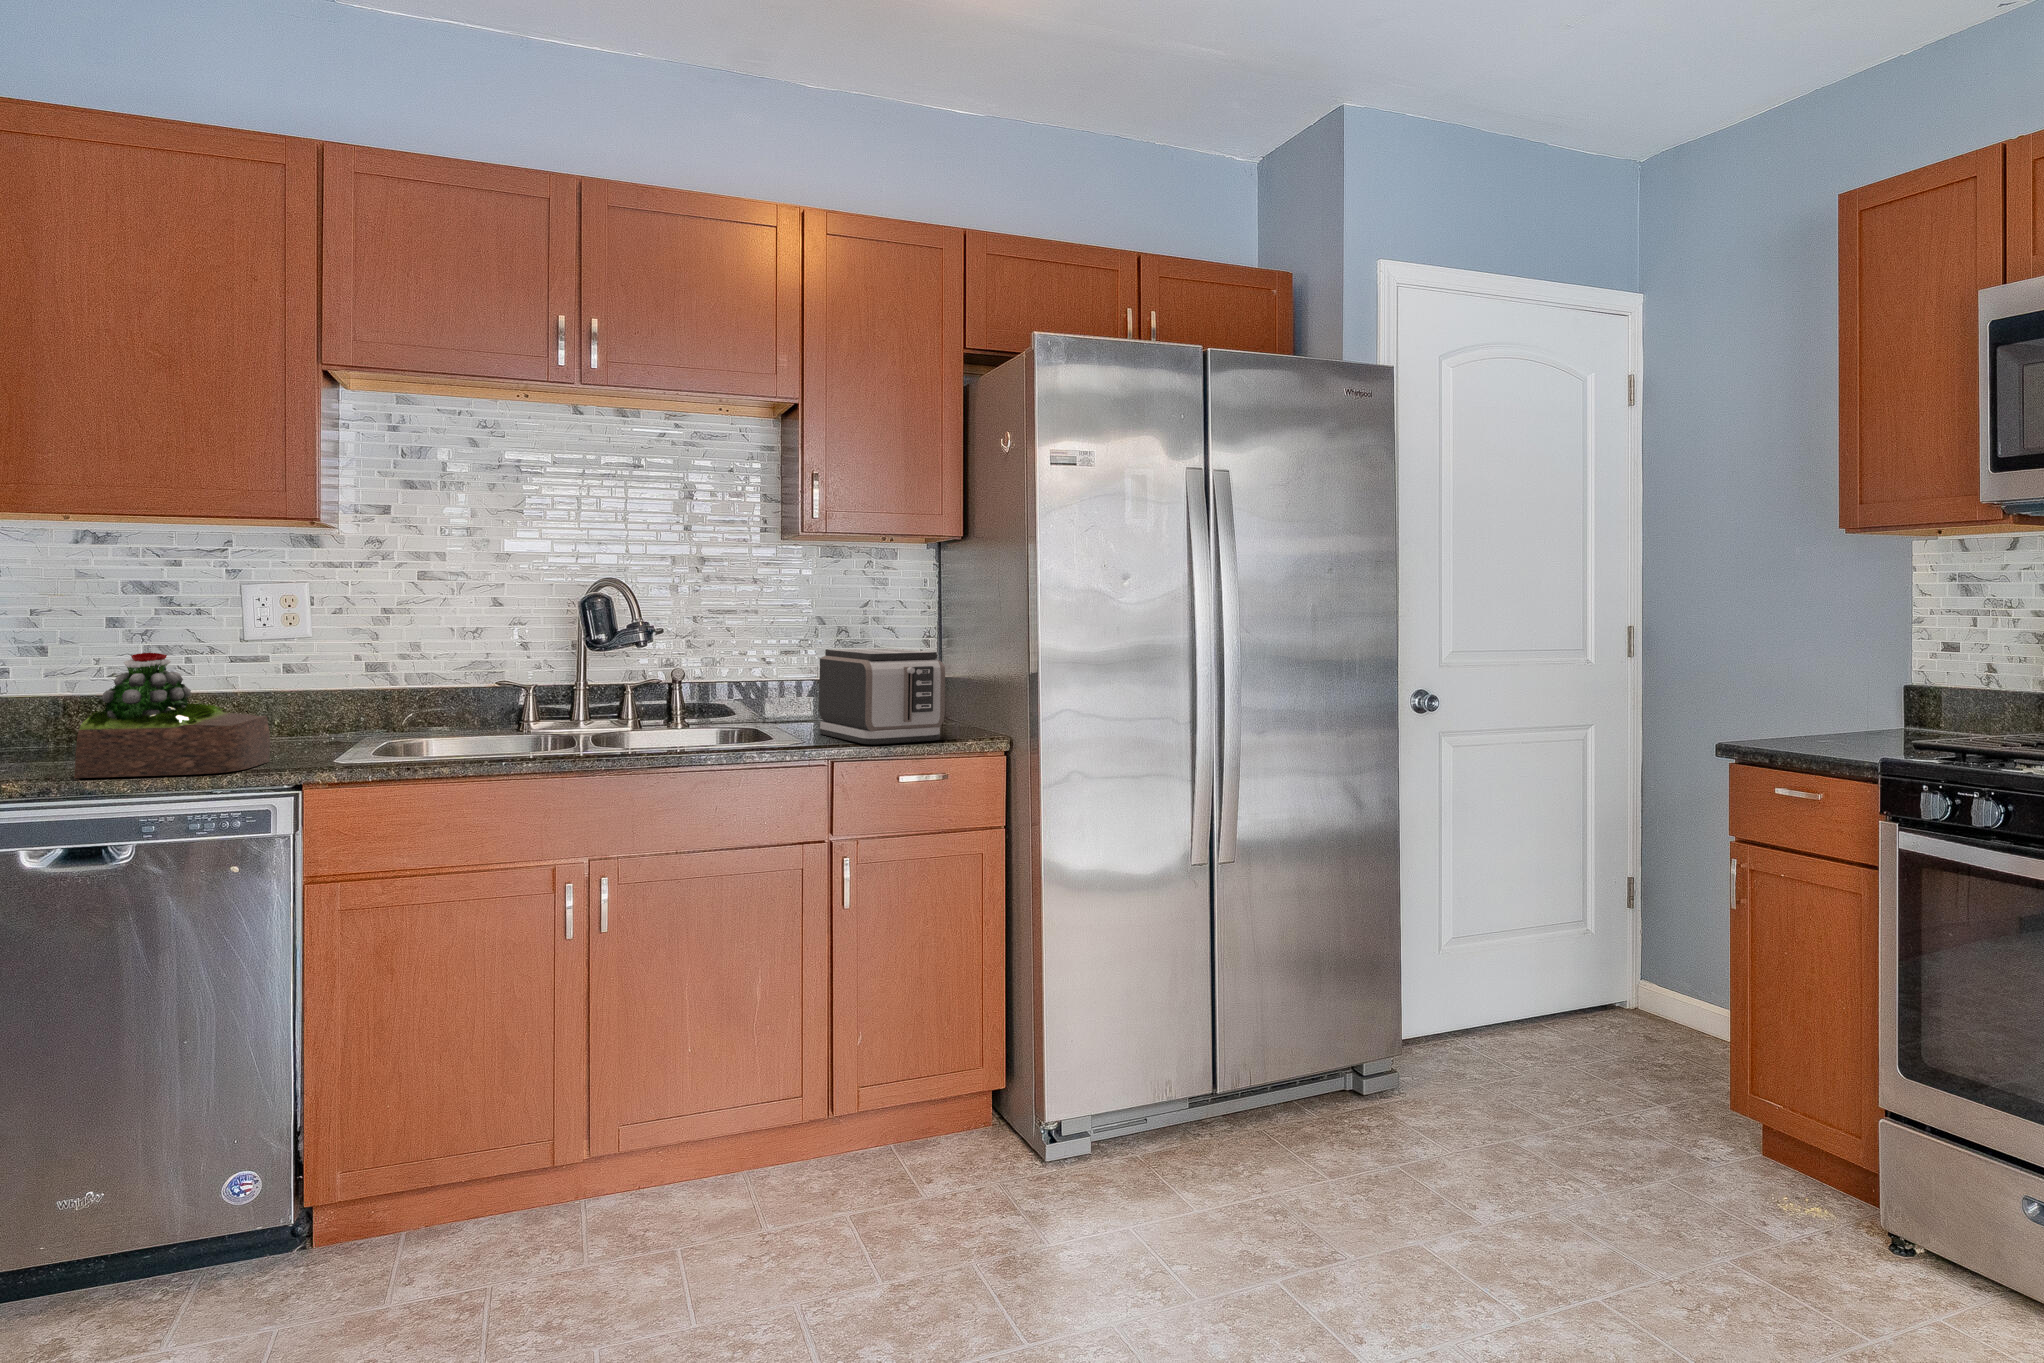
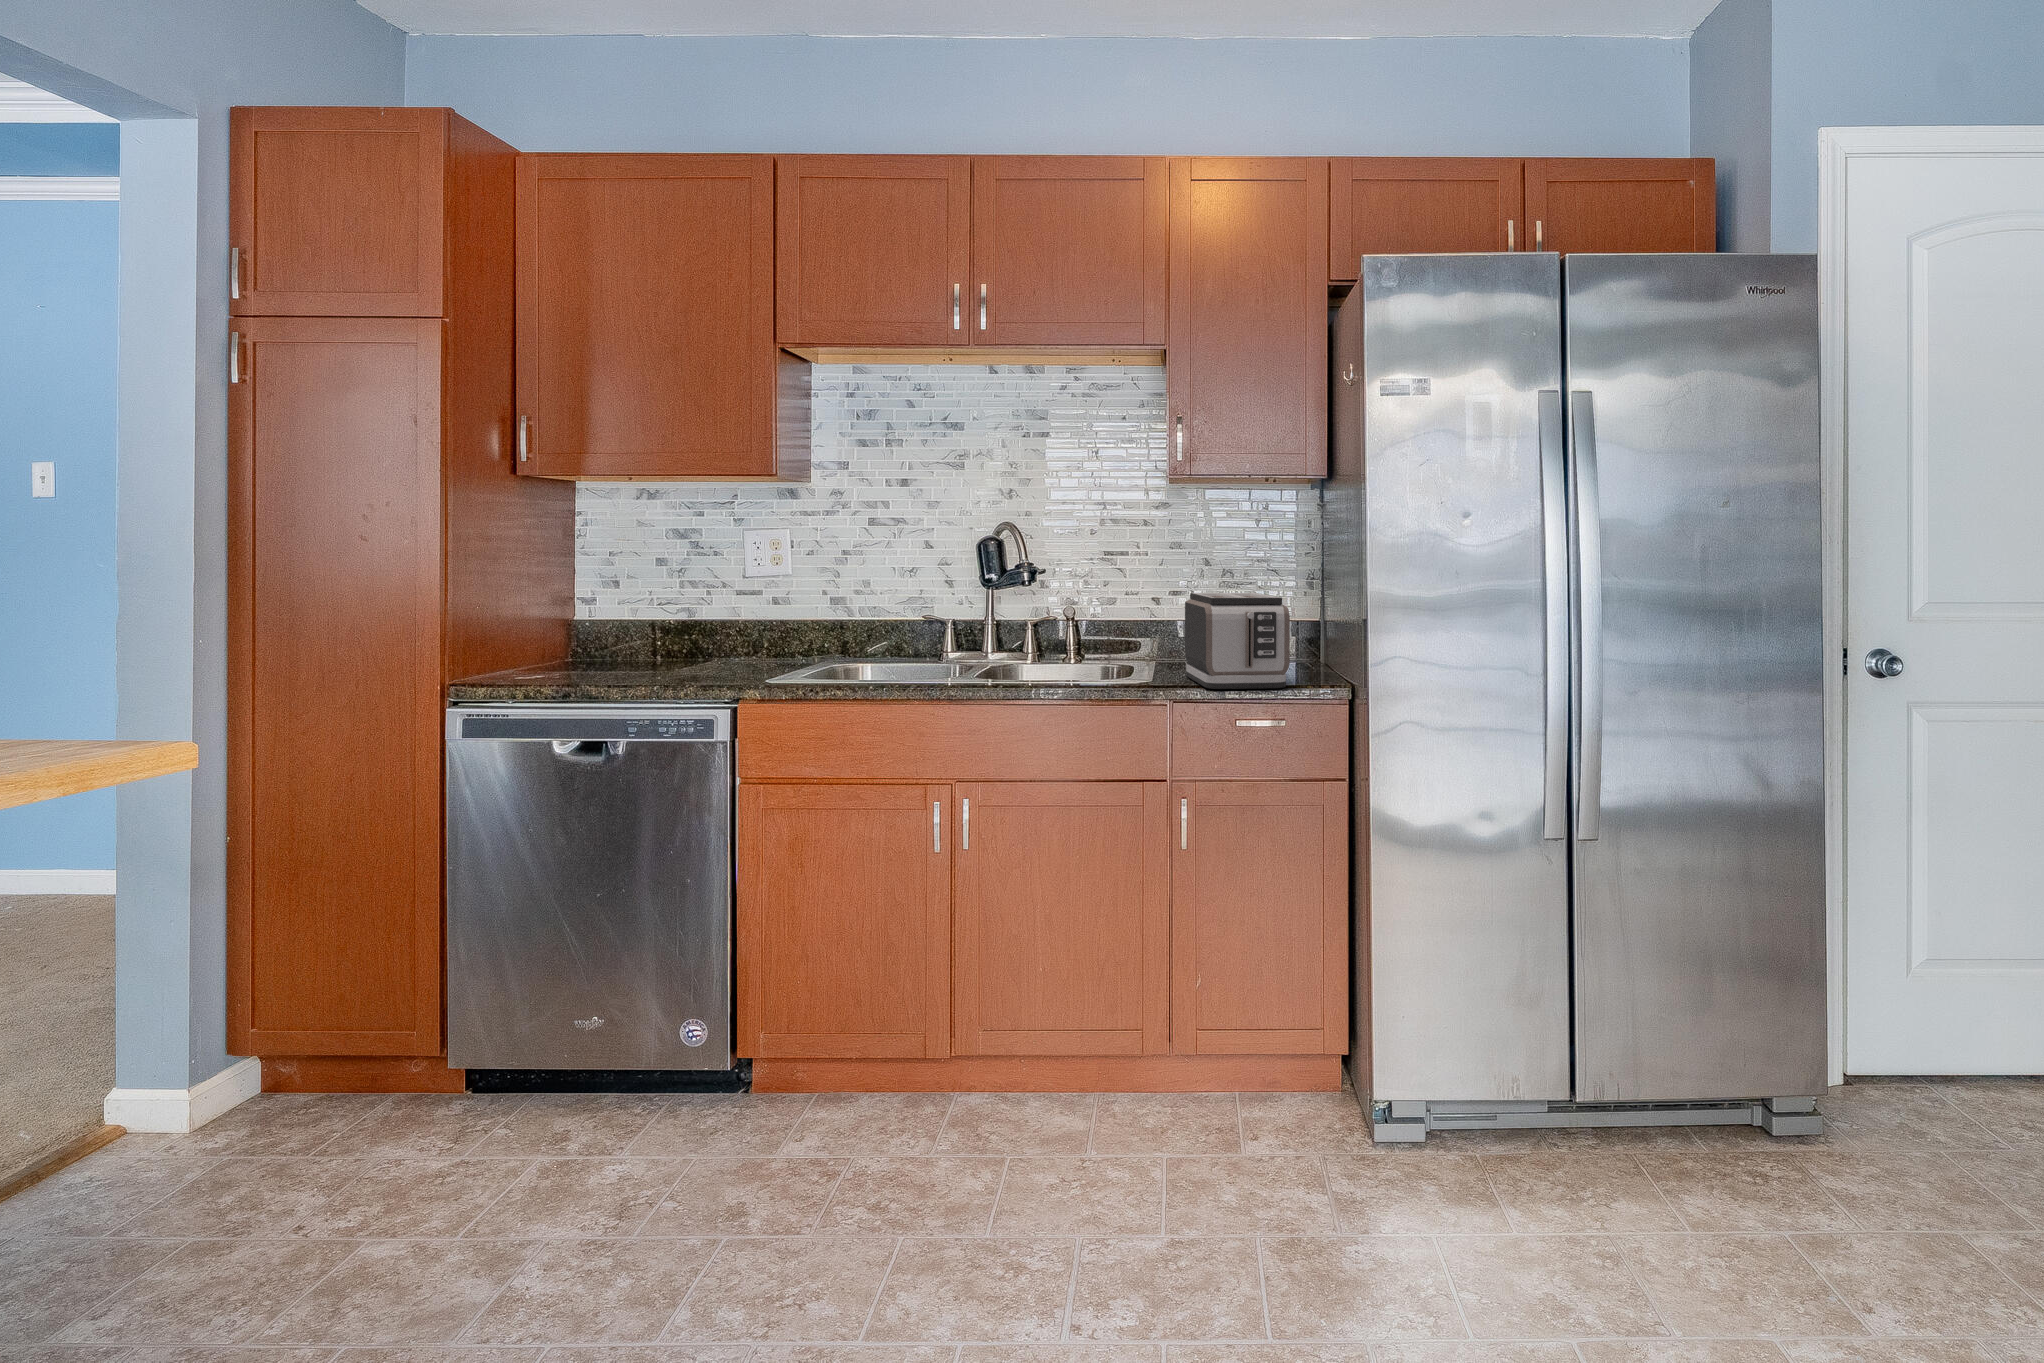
succulent plant: present [74,653,270,778] -> none [589,586,733,686]

